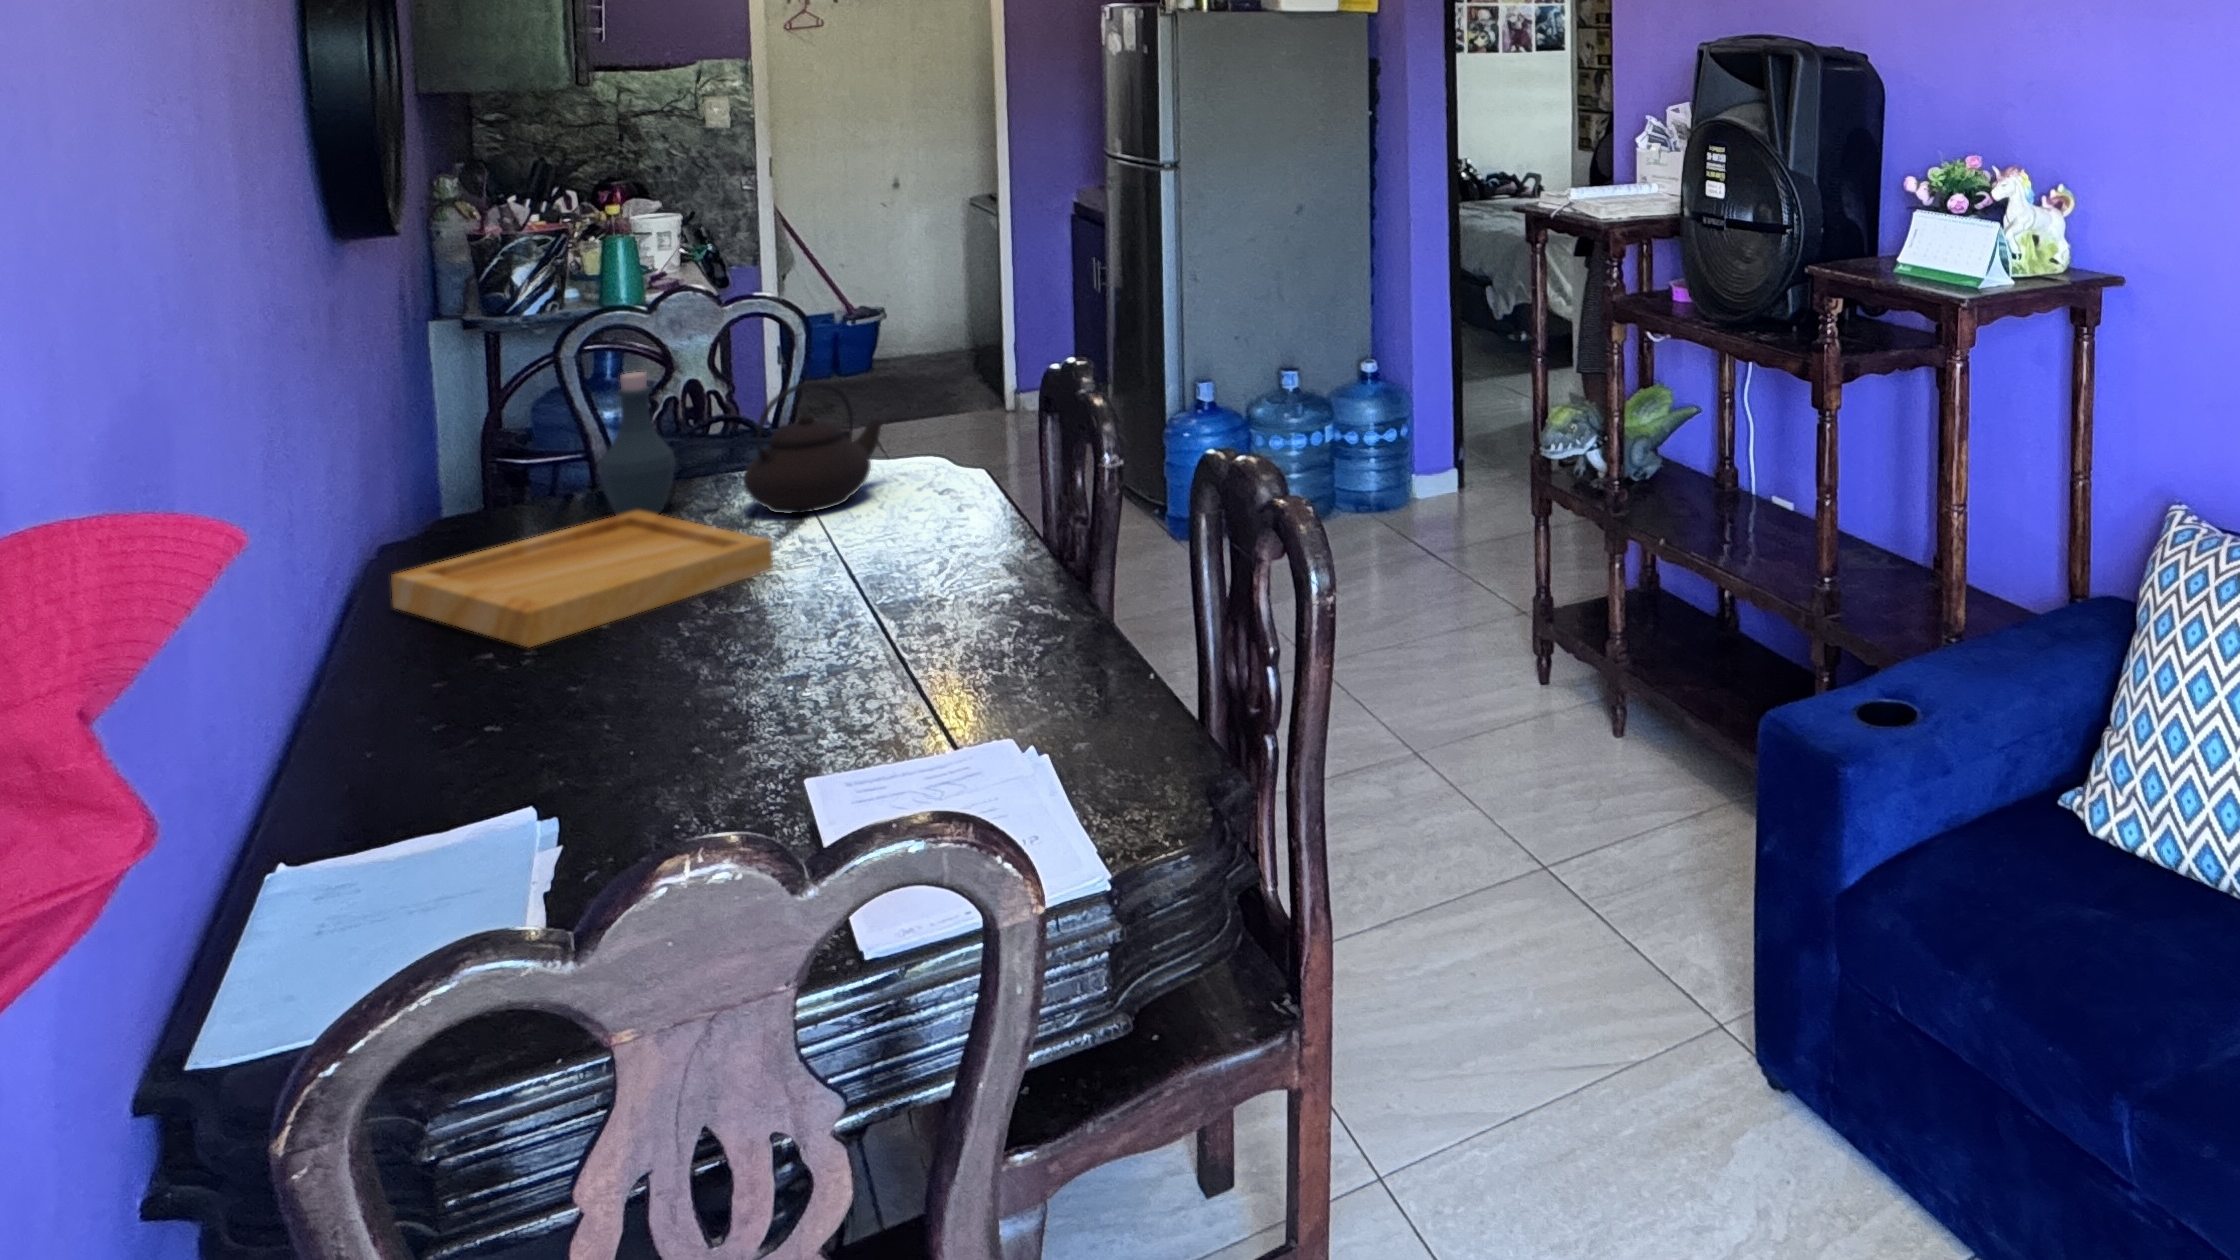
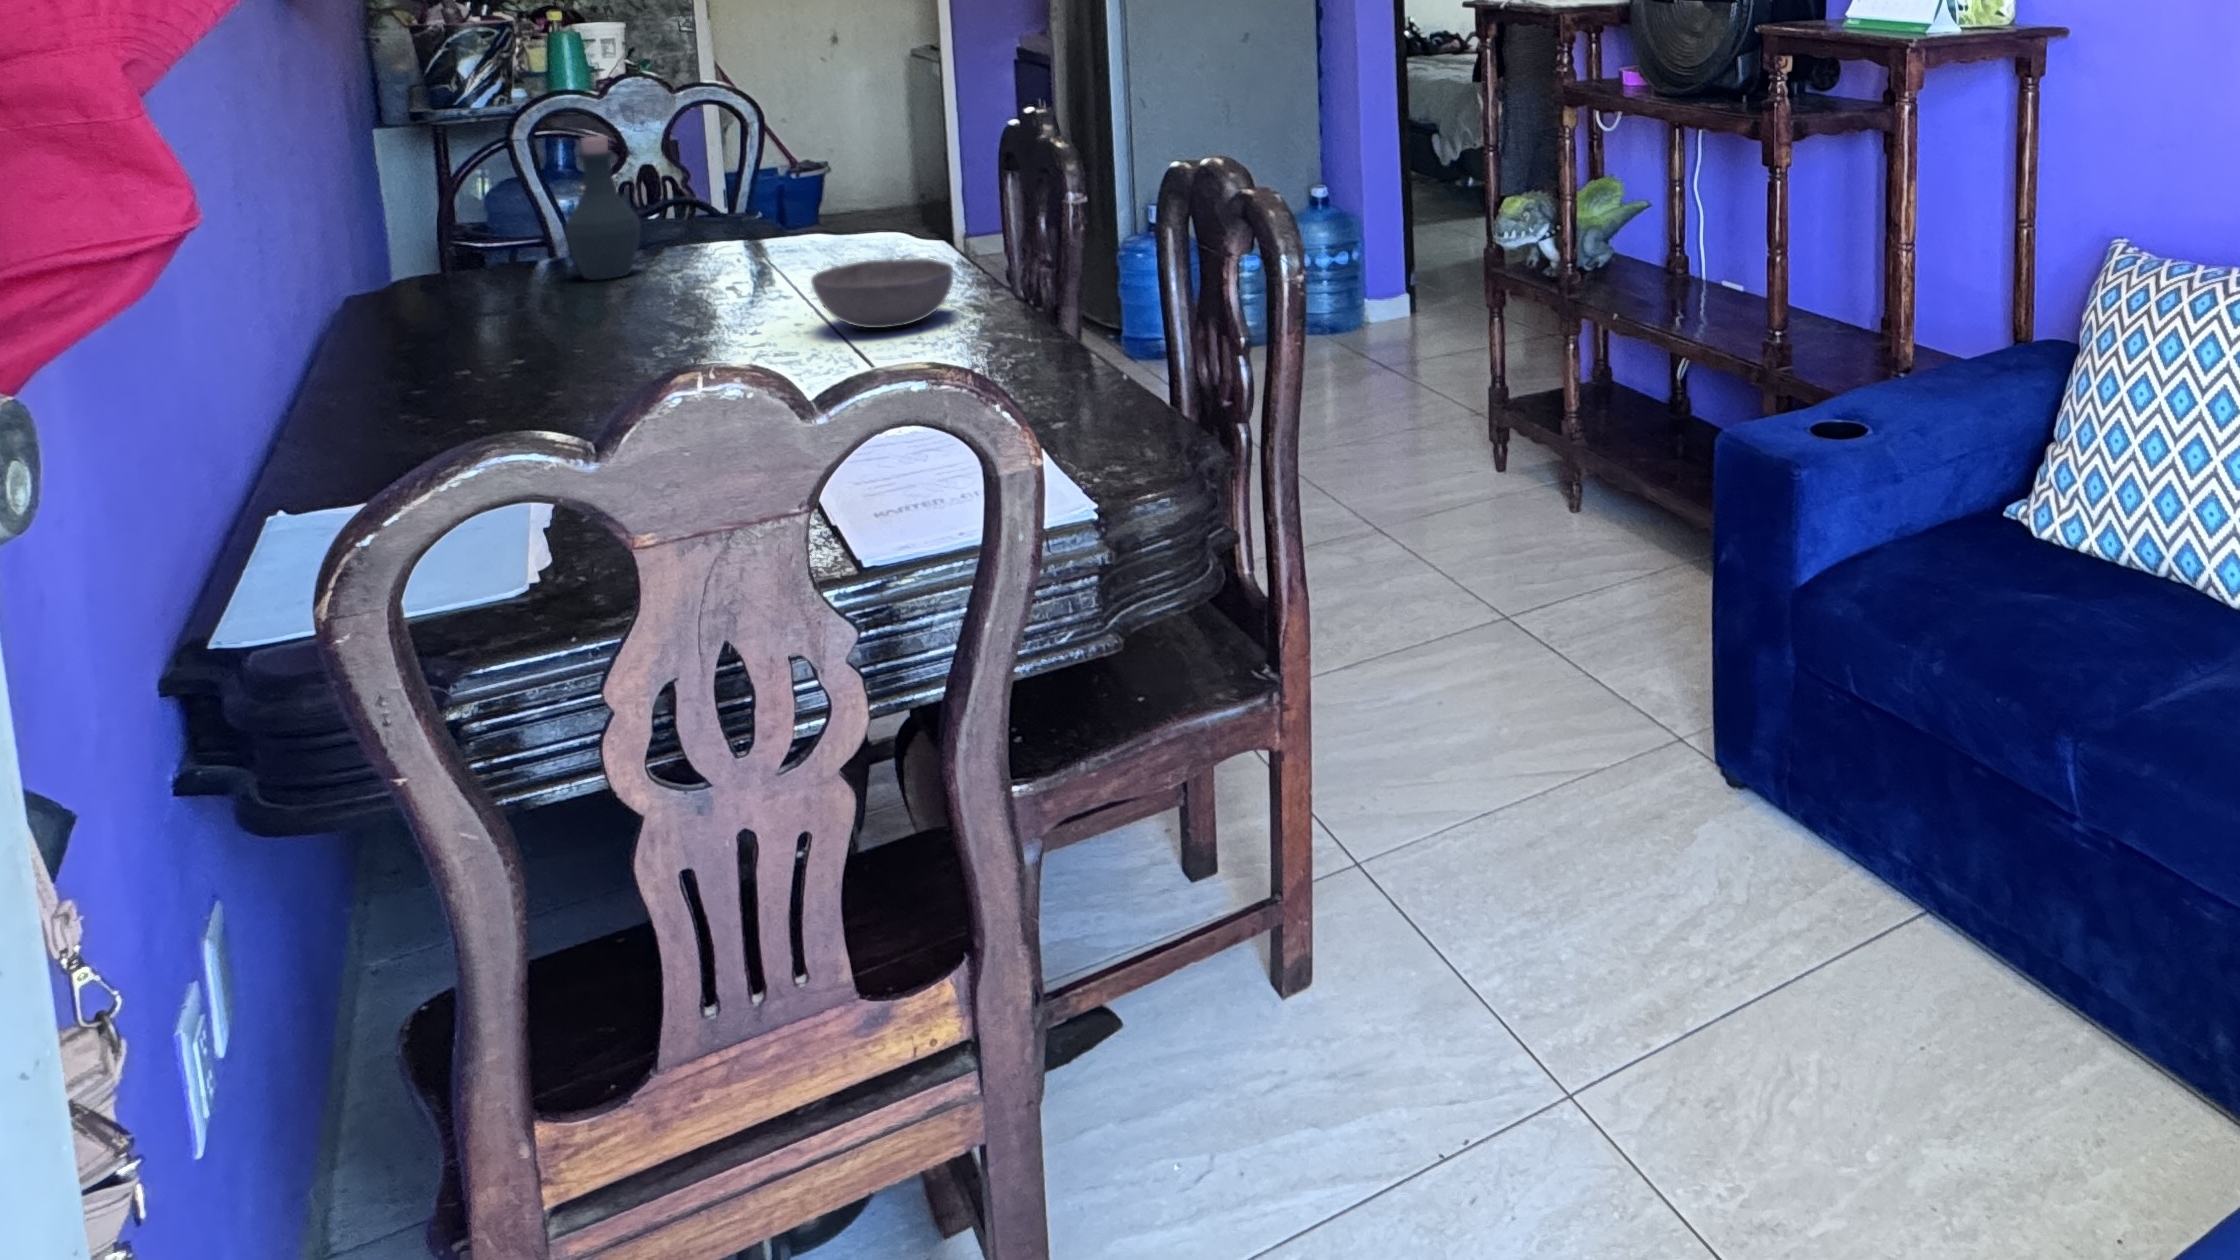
teapot: present [743,382,882,513] -> none [709,147,846,273]
tray: present [391,510,773,647] -> none [364,264,747,370]
bowl: none [837,517,981,598] -> present [811,259,953,328]

